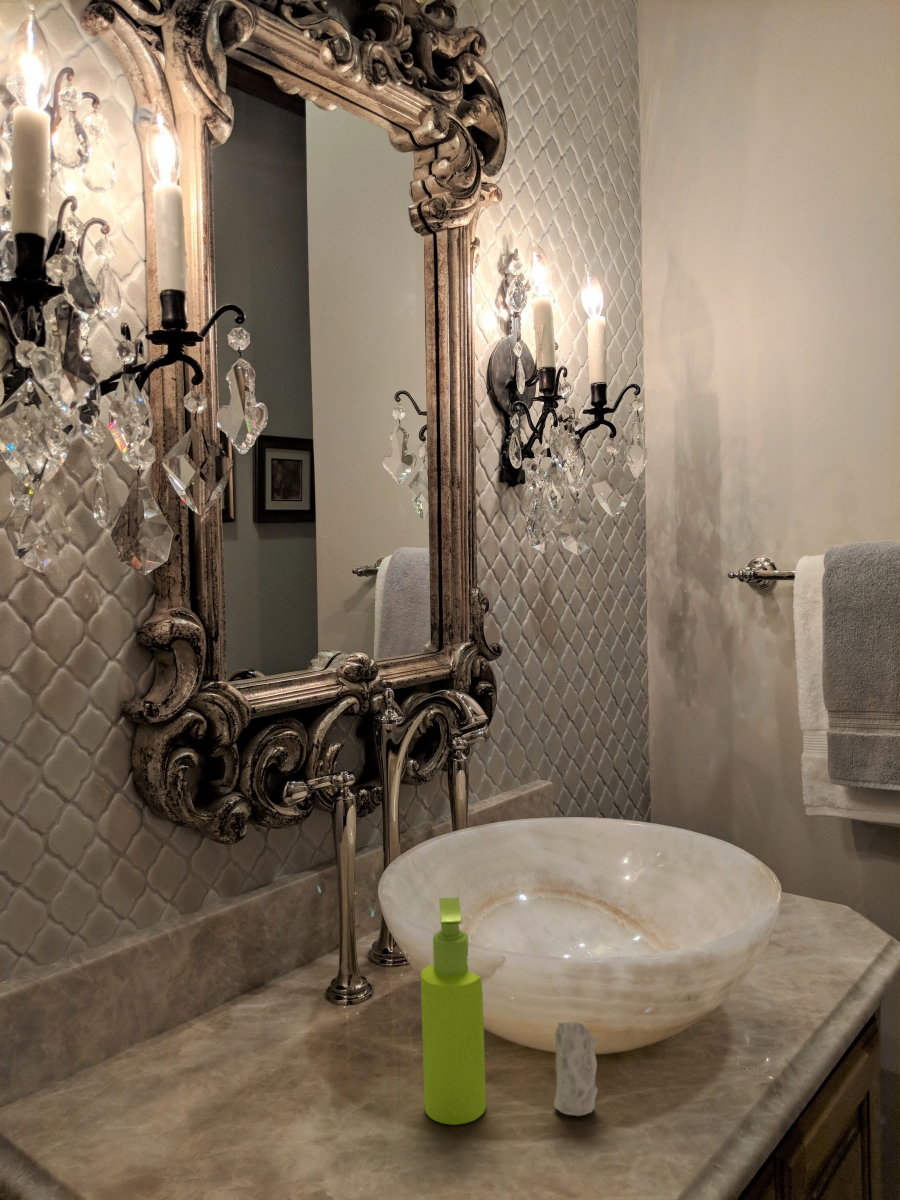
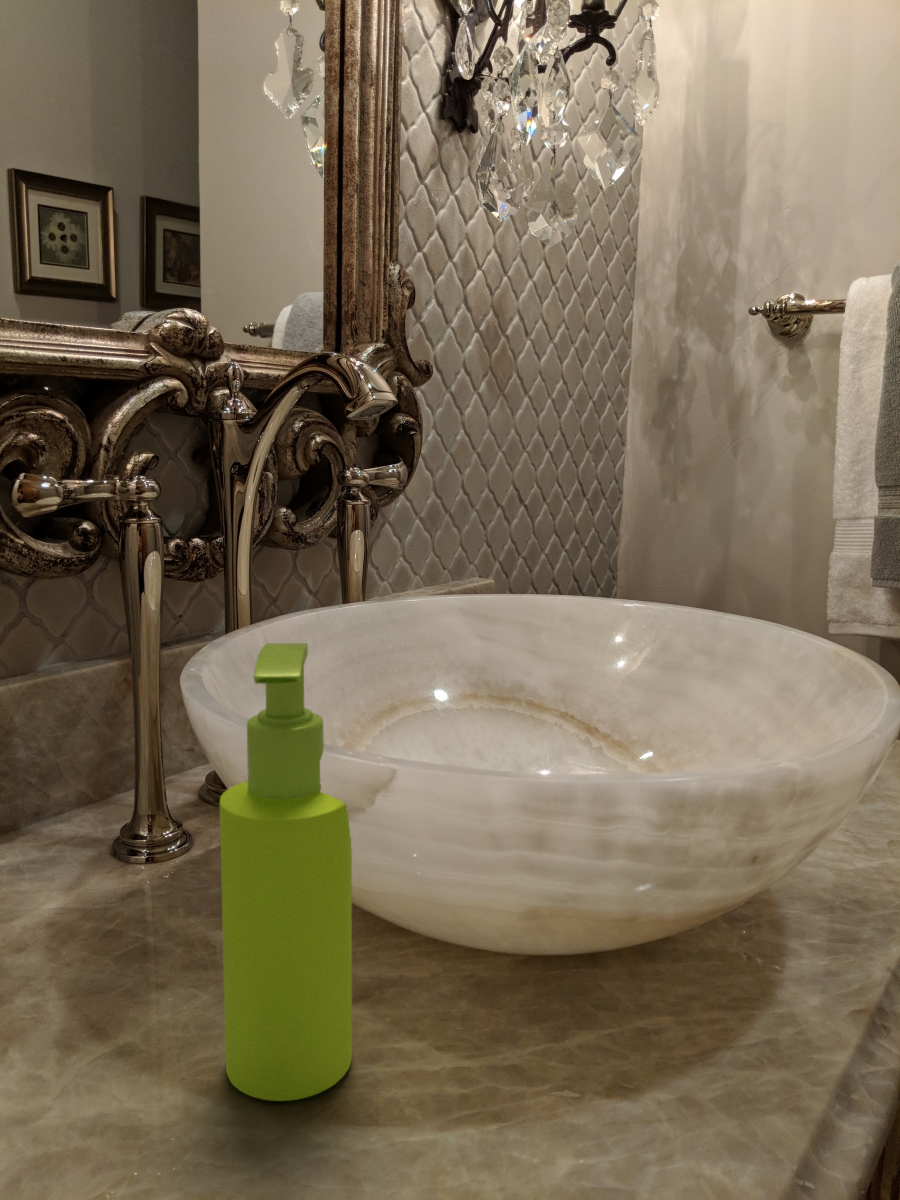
candle: present [554,1021,598,1116] -> none [489,817,585,1083]

